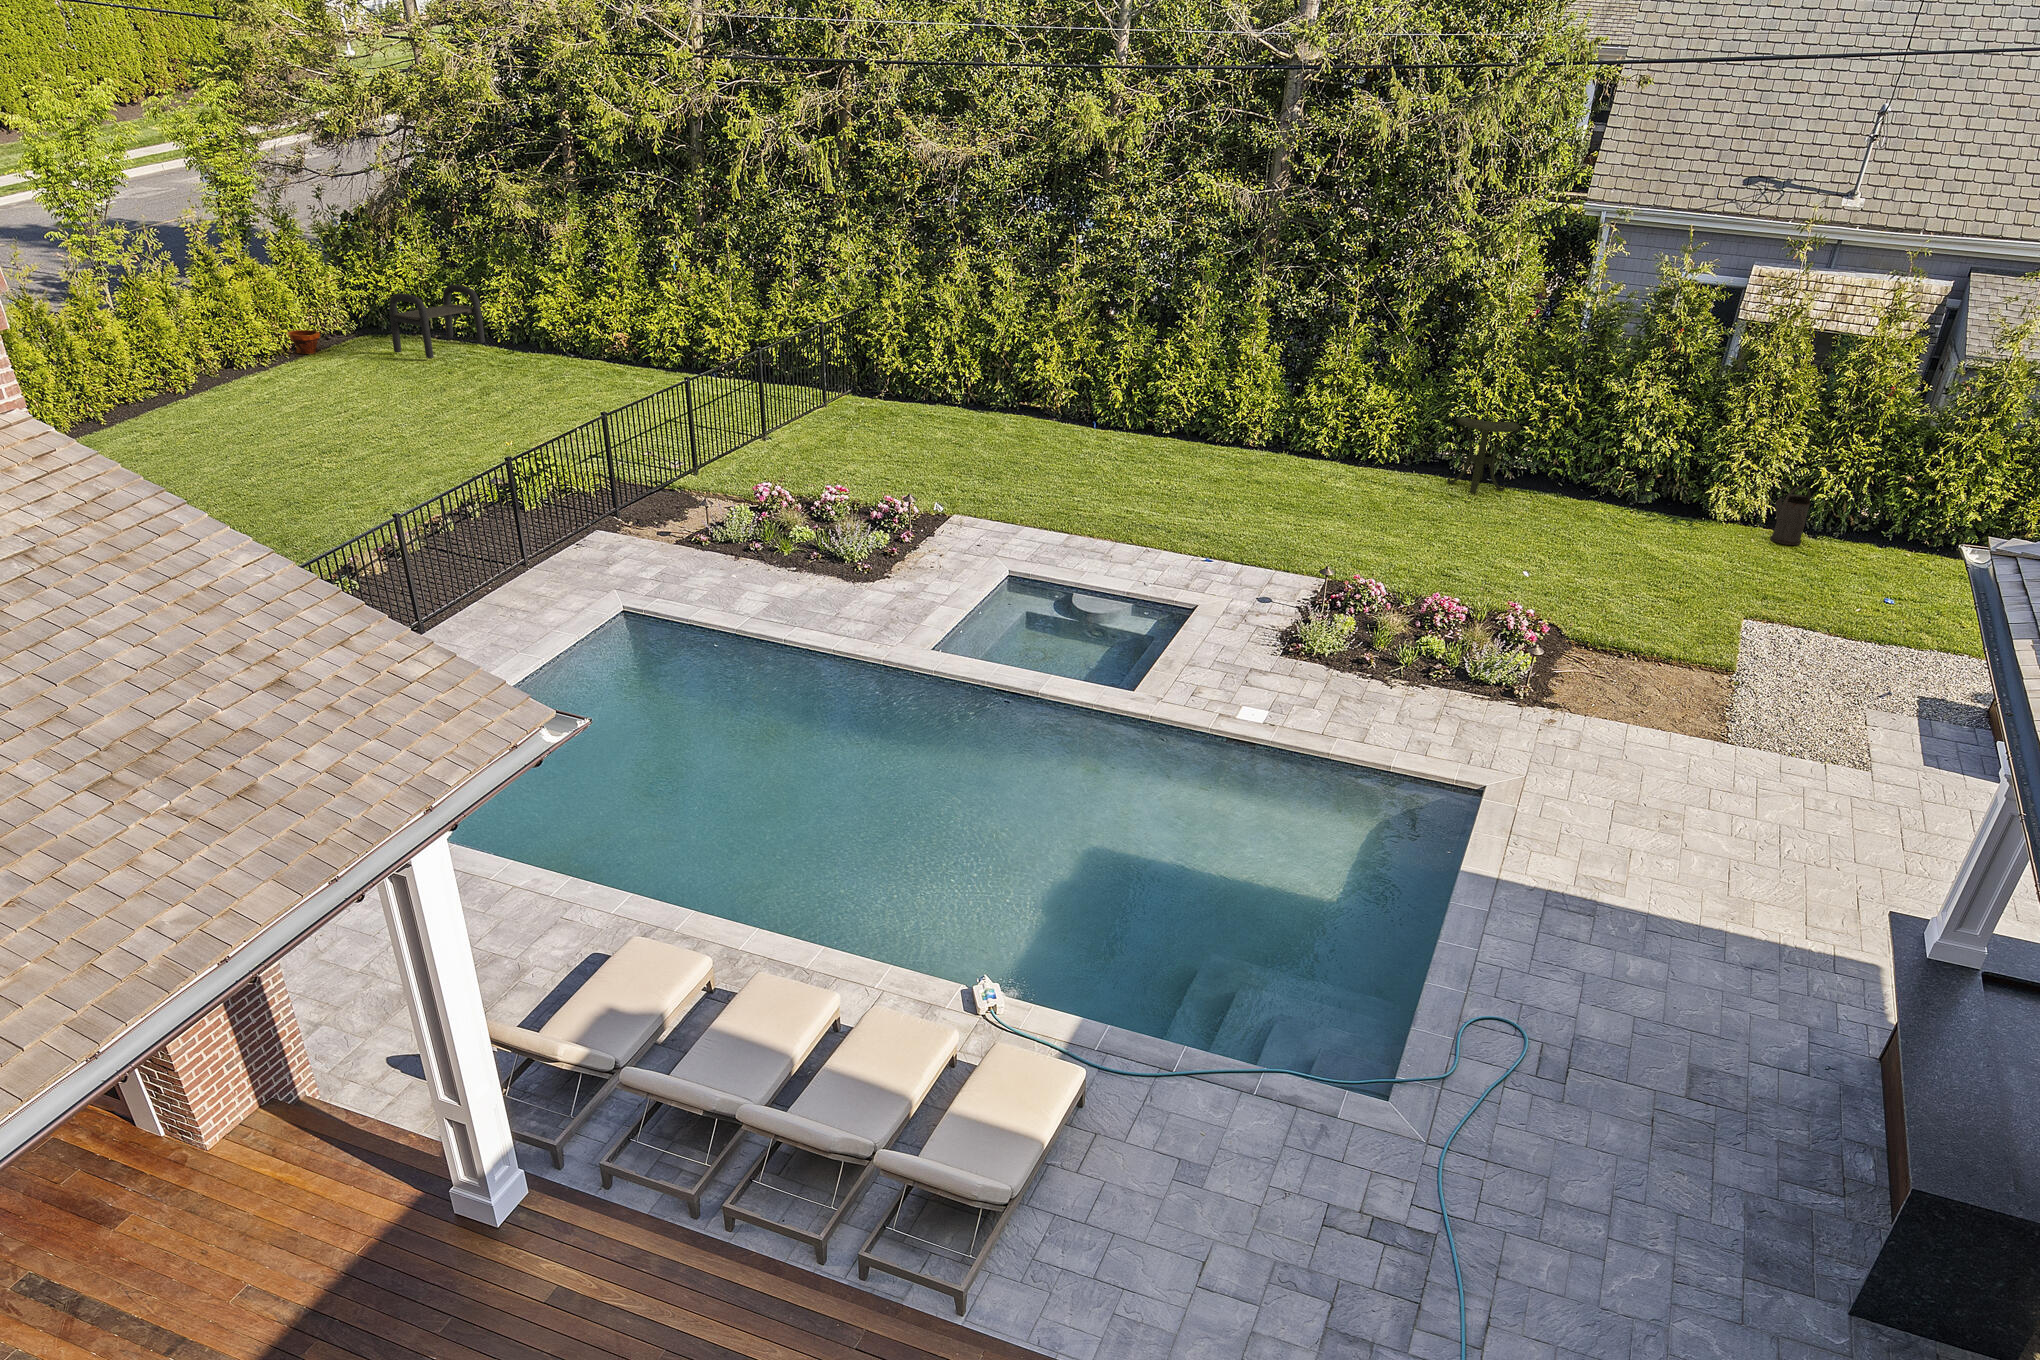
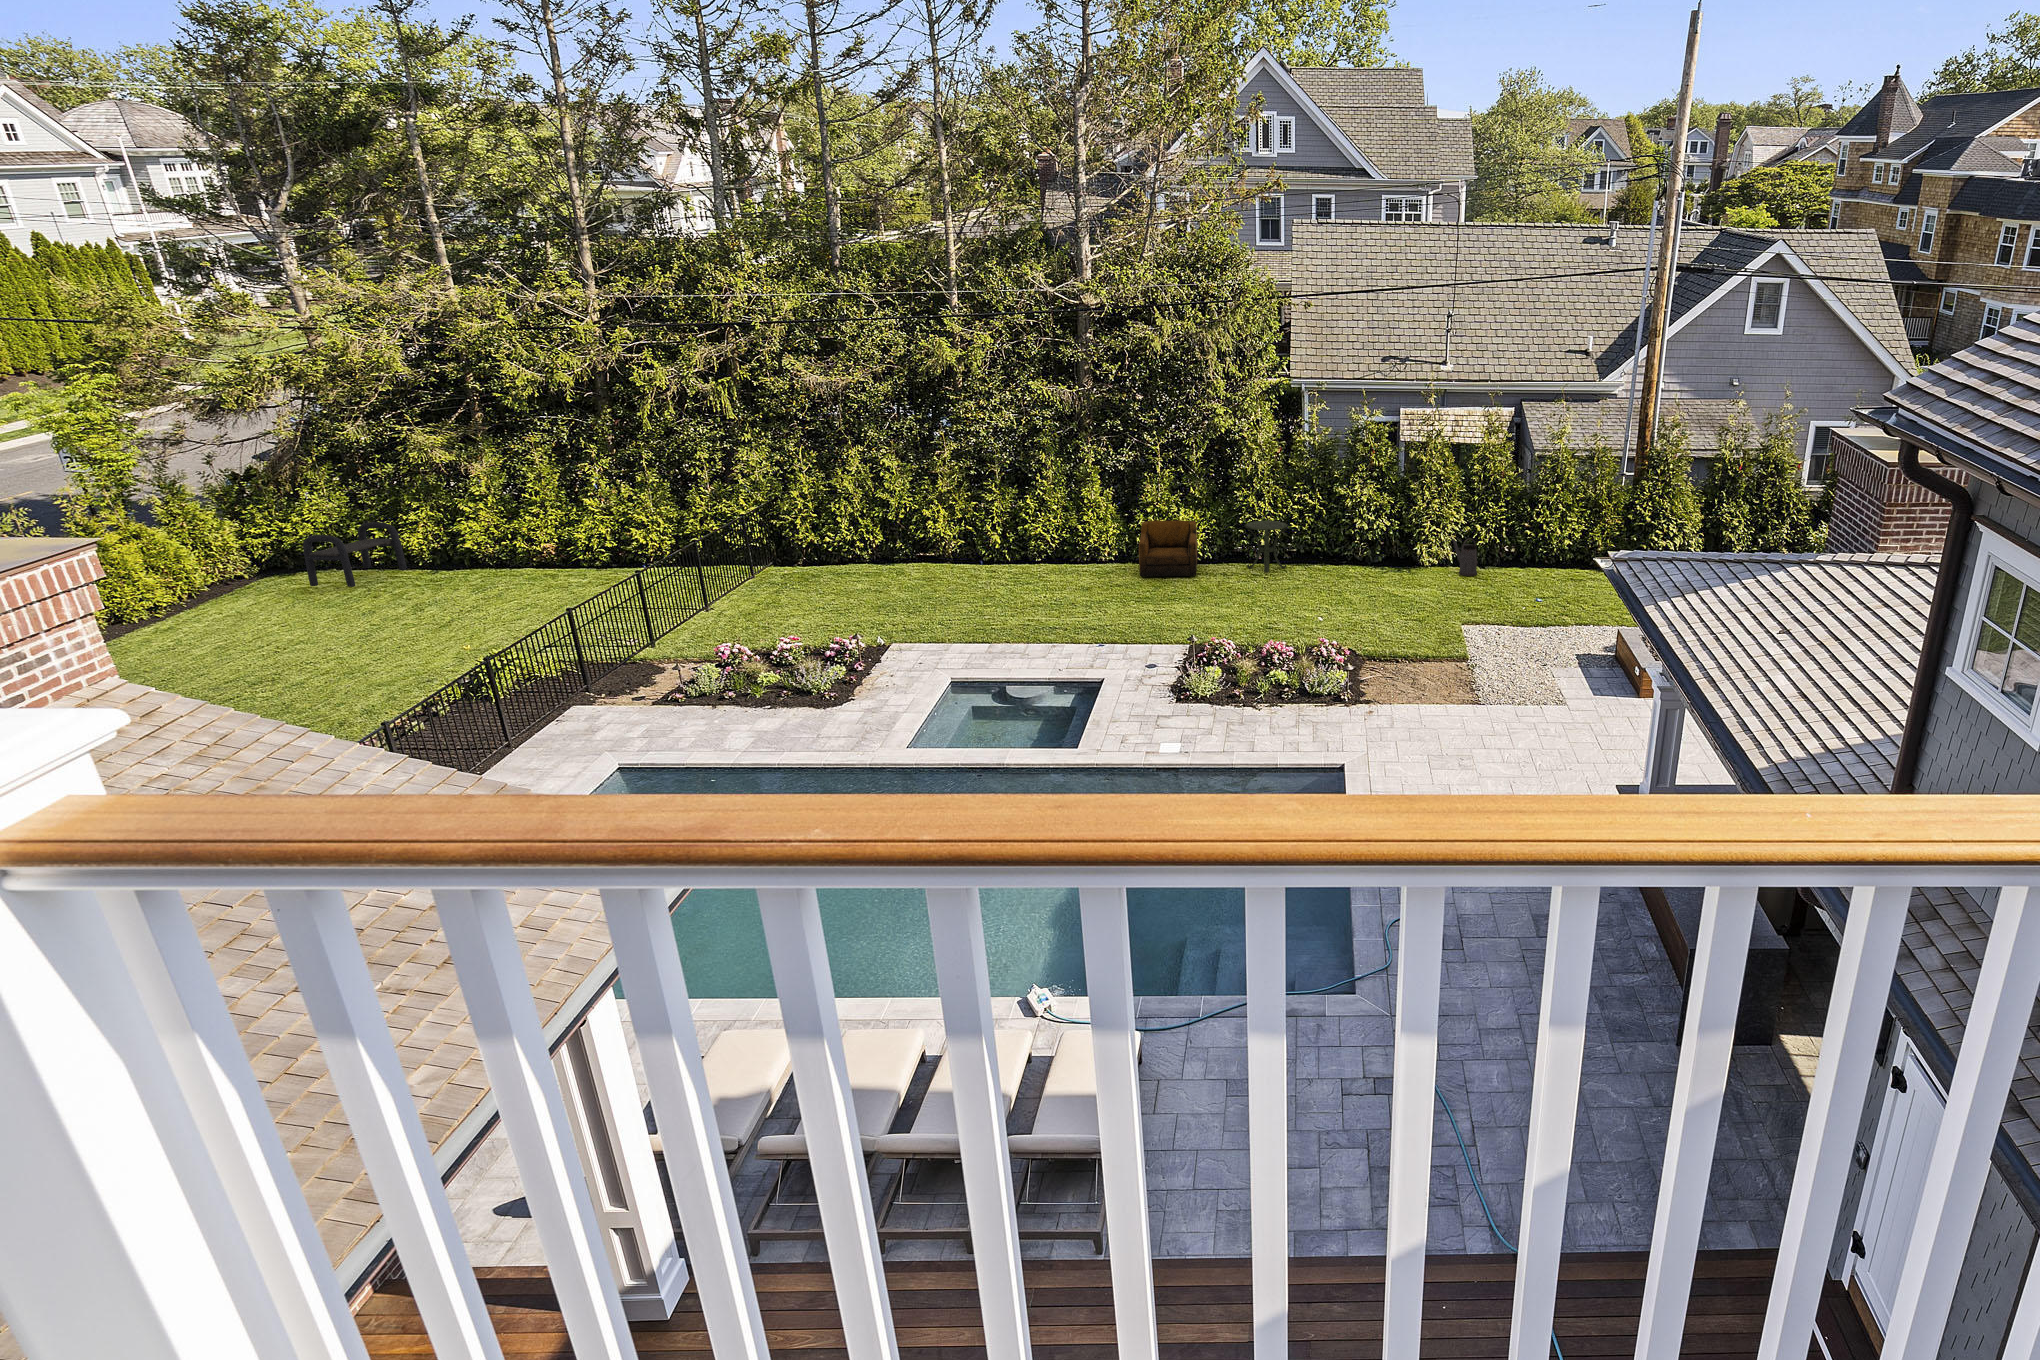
planter: present [287,330,320,354] -> none [186,578,225,600]
armchair: none [1293,395,1389,483] -> present [1139,520,1197,577]

